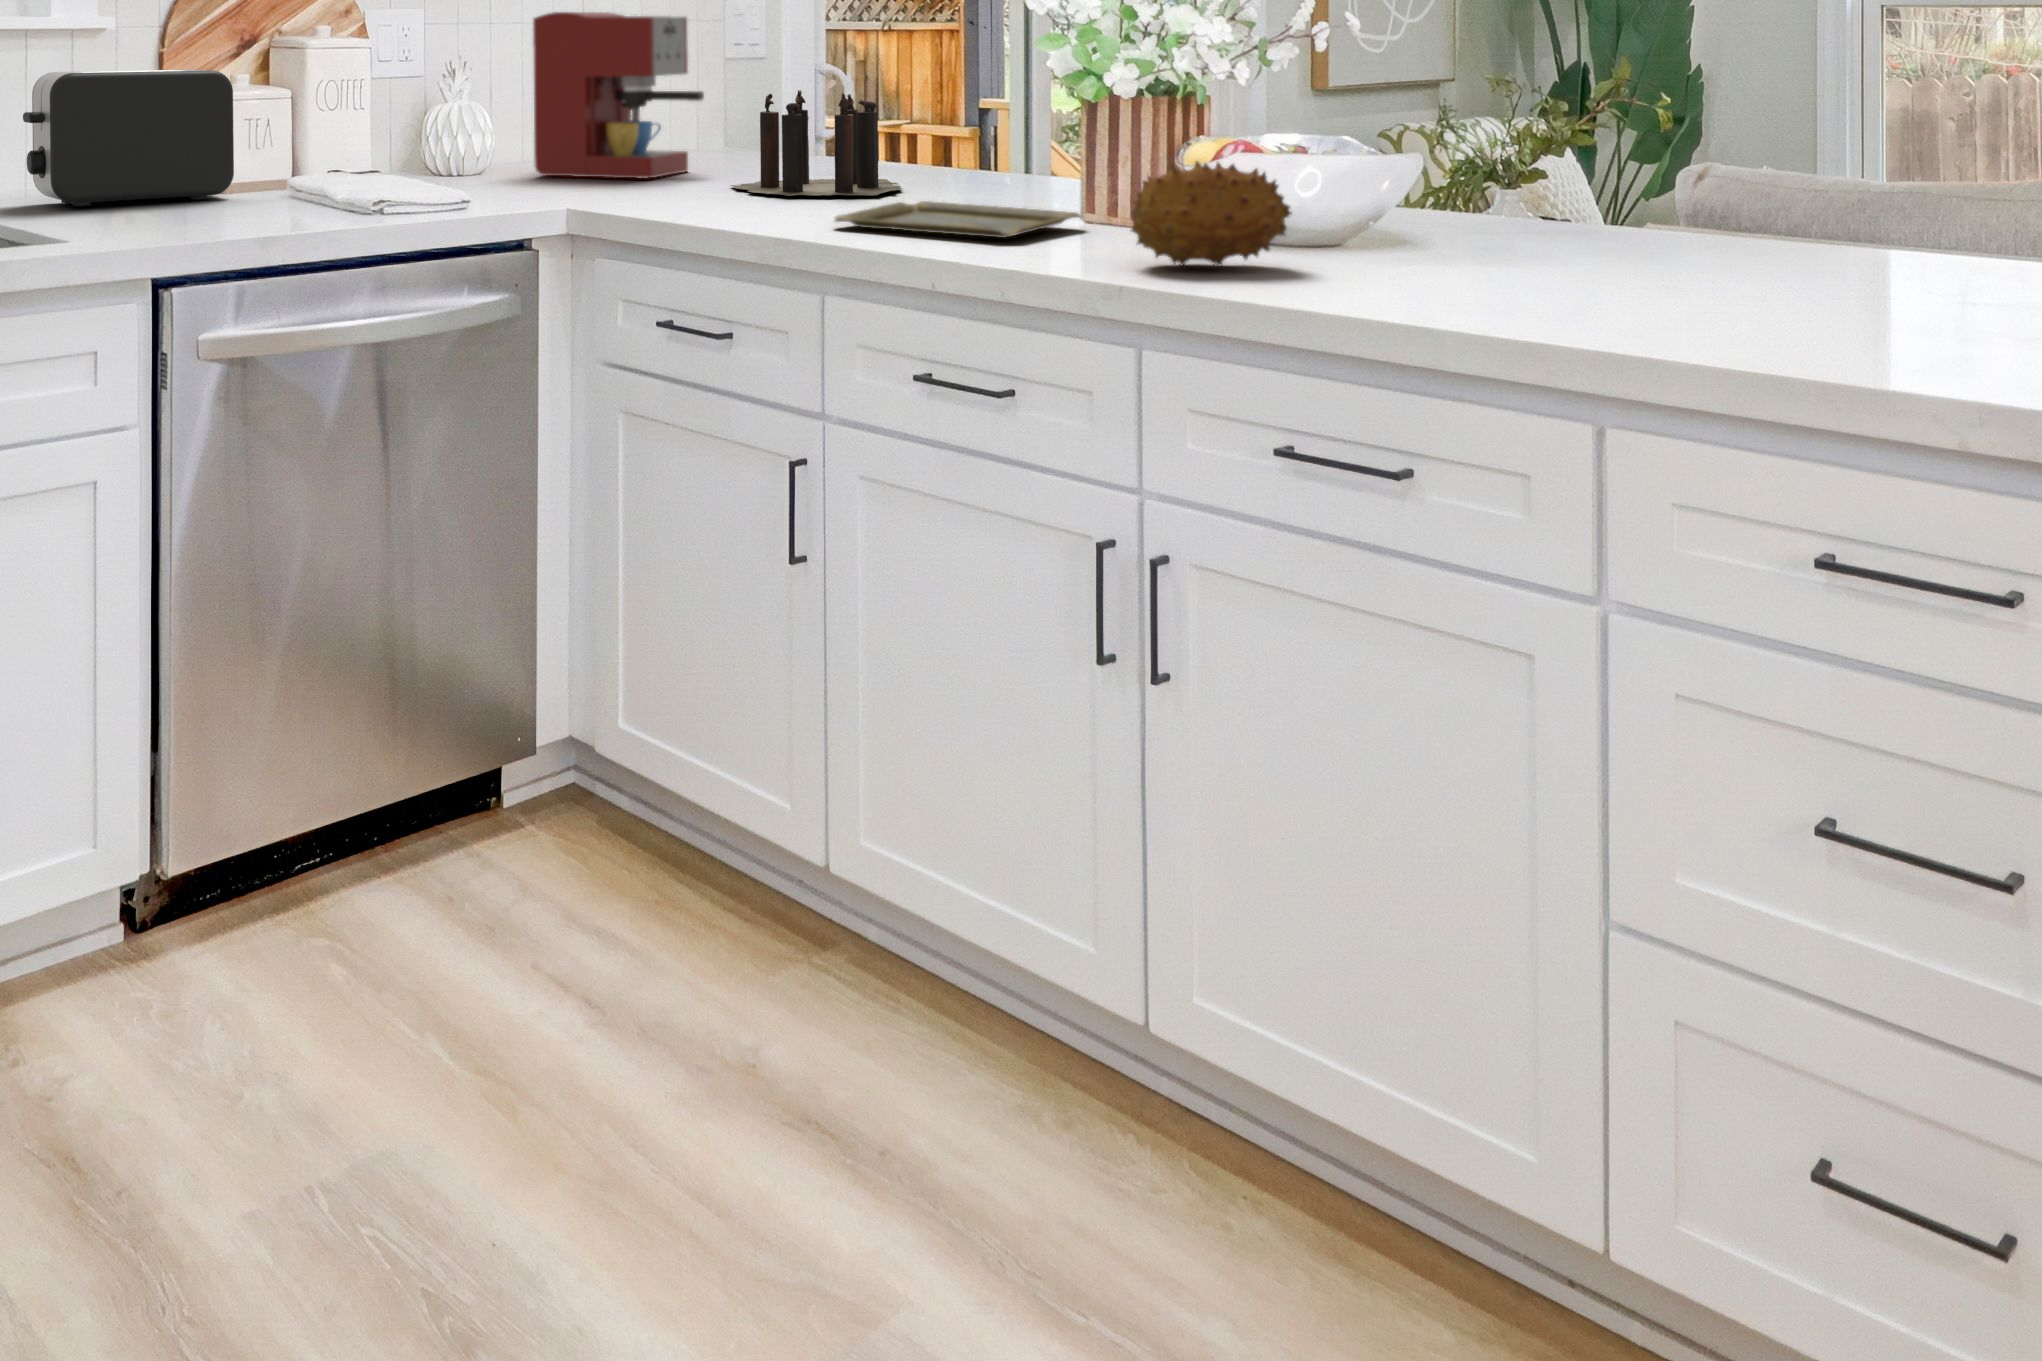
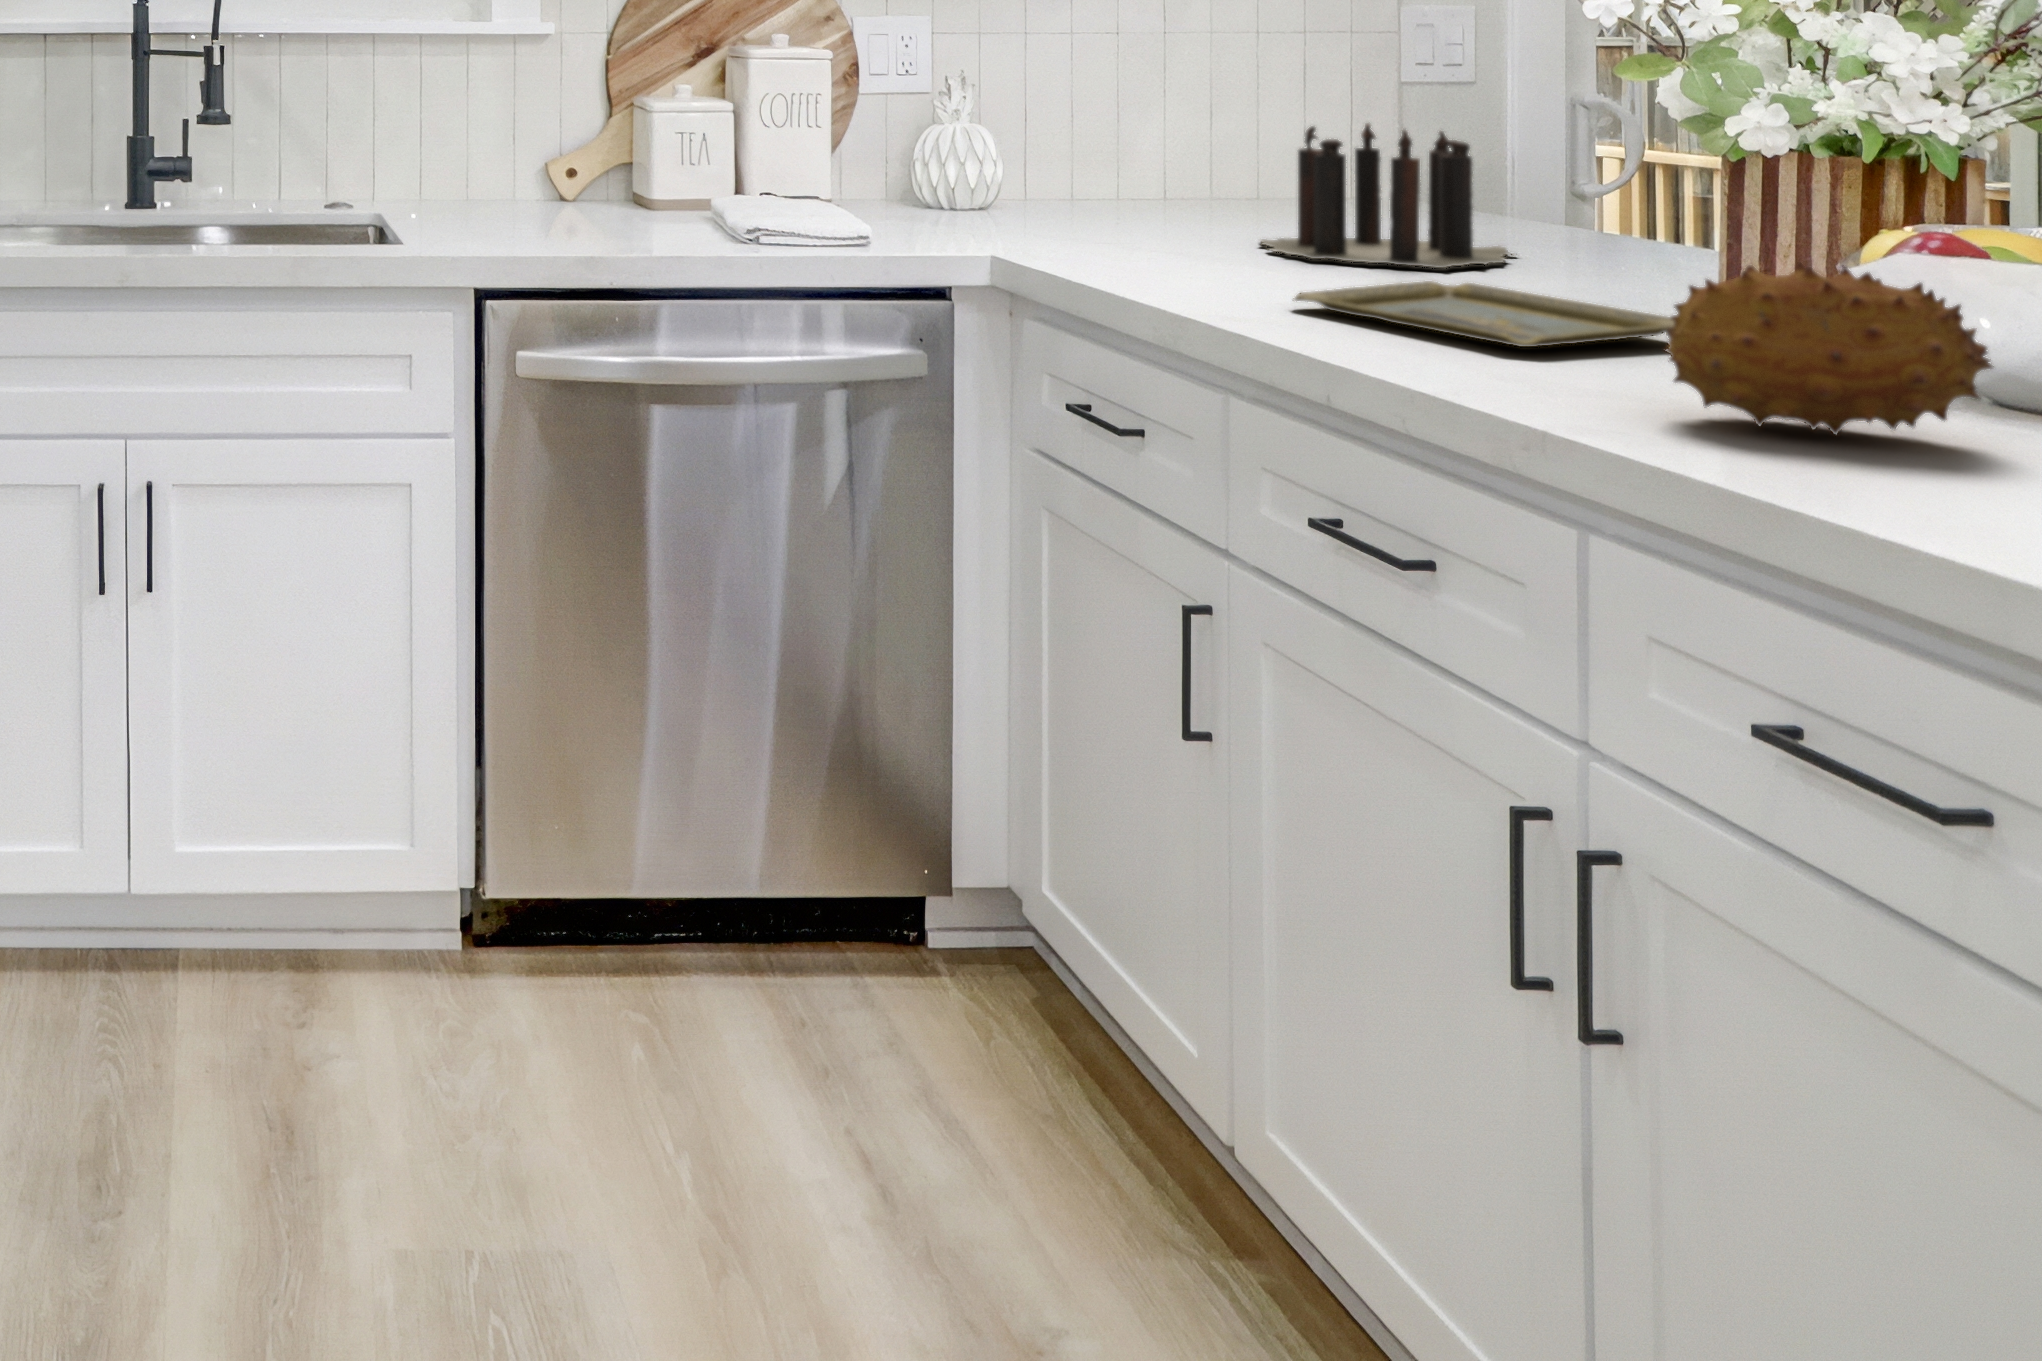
coffee maker: present [533,12,704,178] -> none [1036,19,1256,222]
toaster: present [23,70,234,206] -> none [459,76,665,211]

